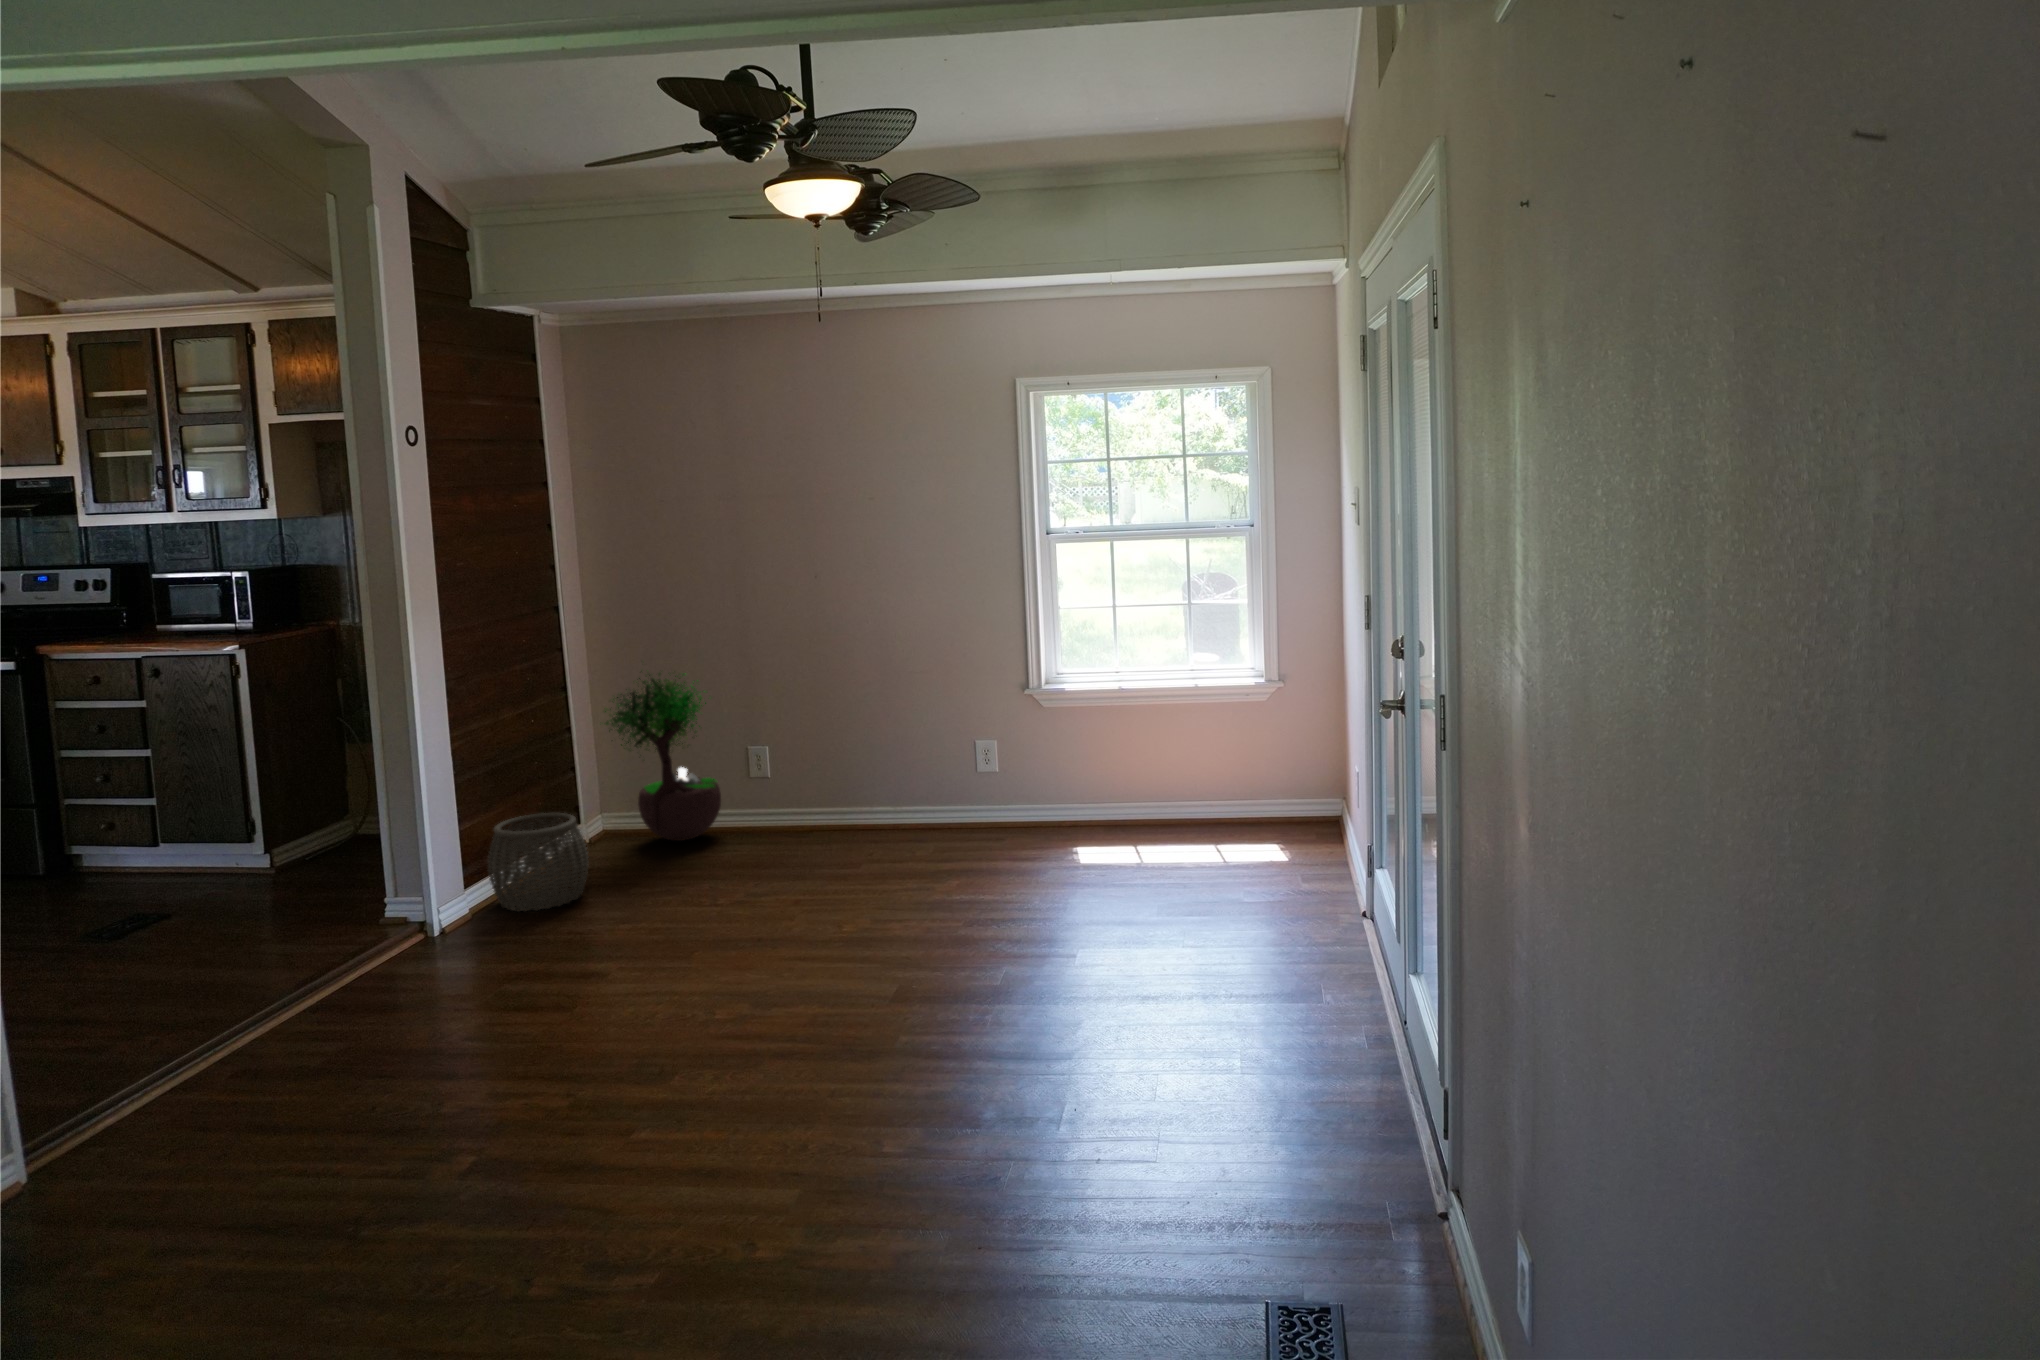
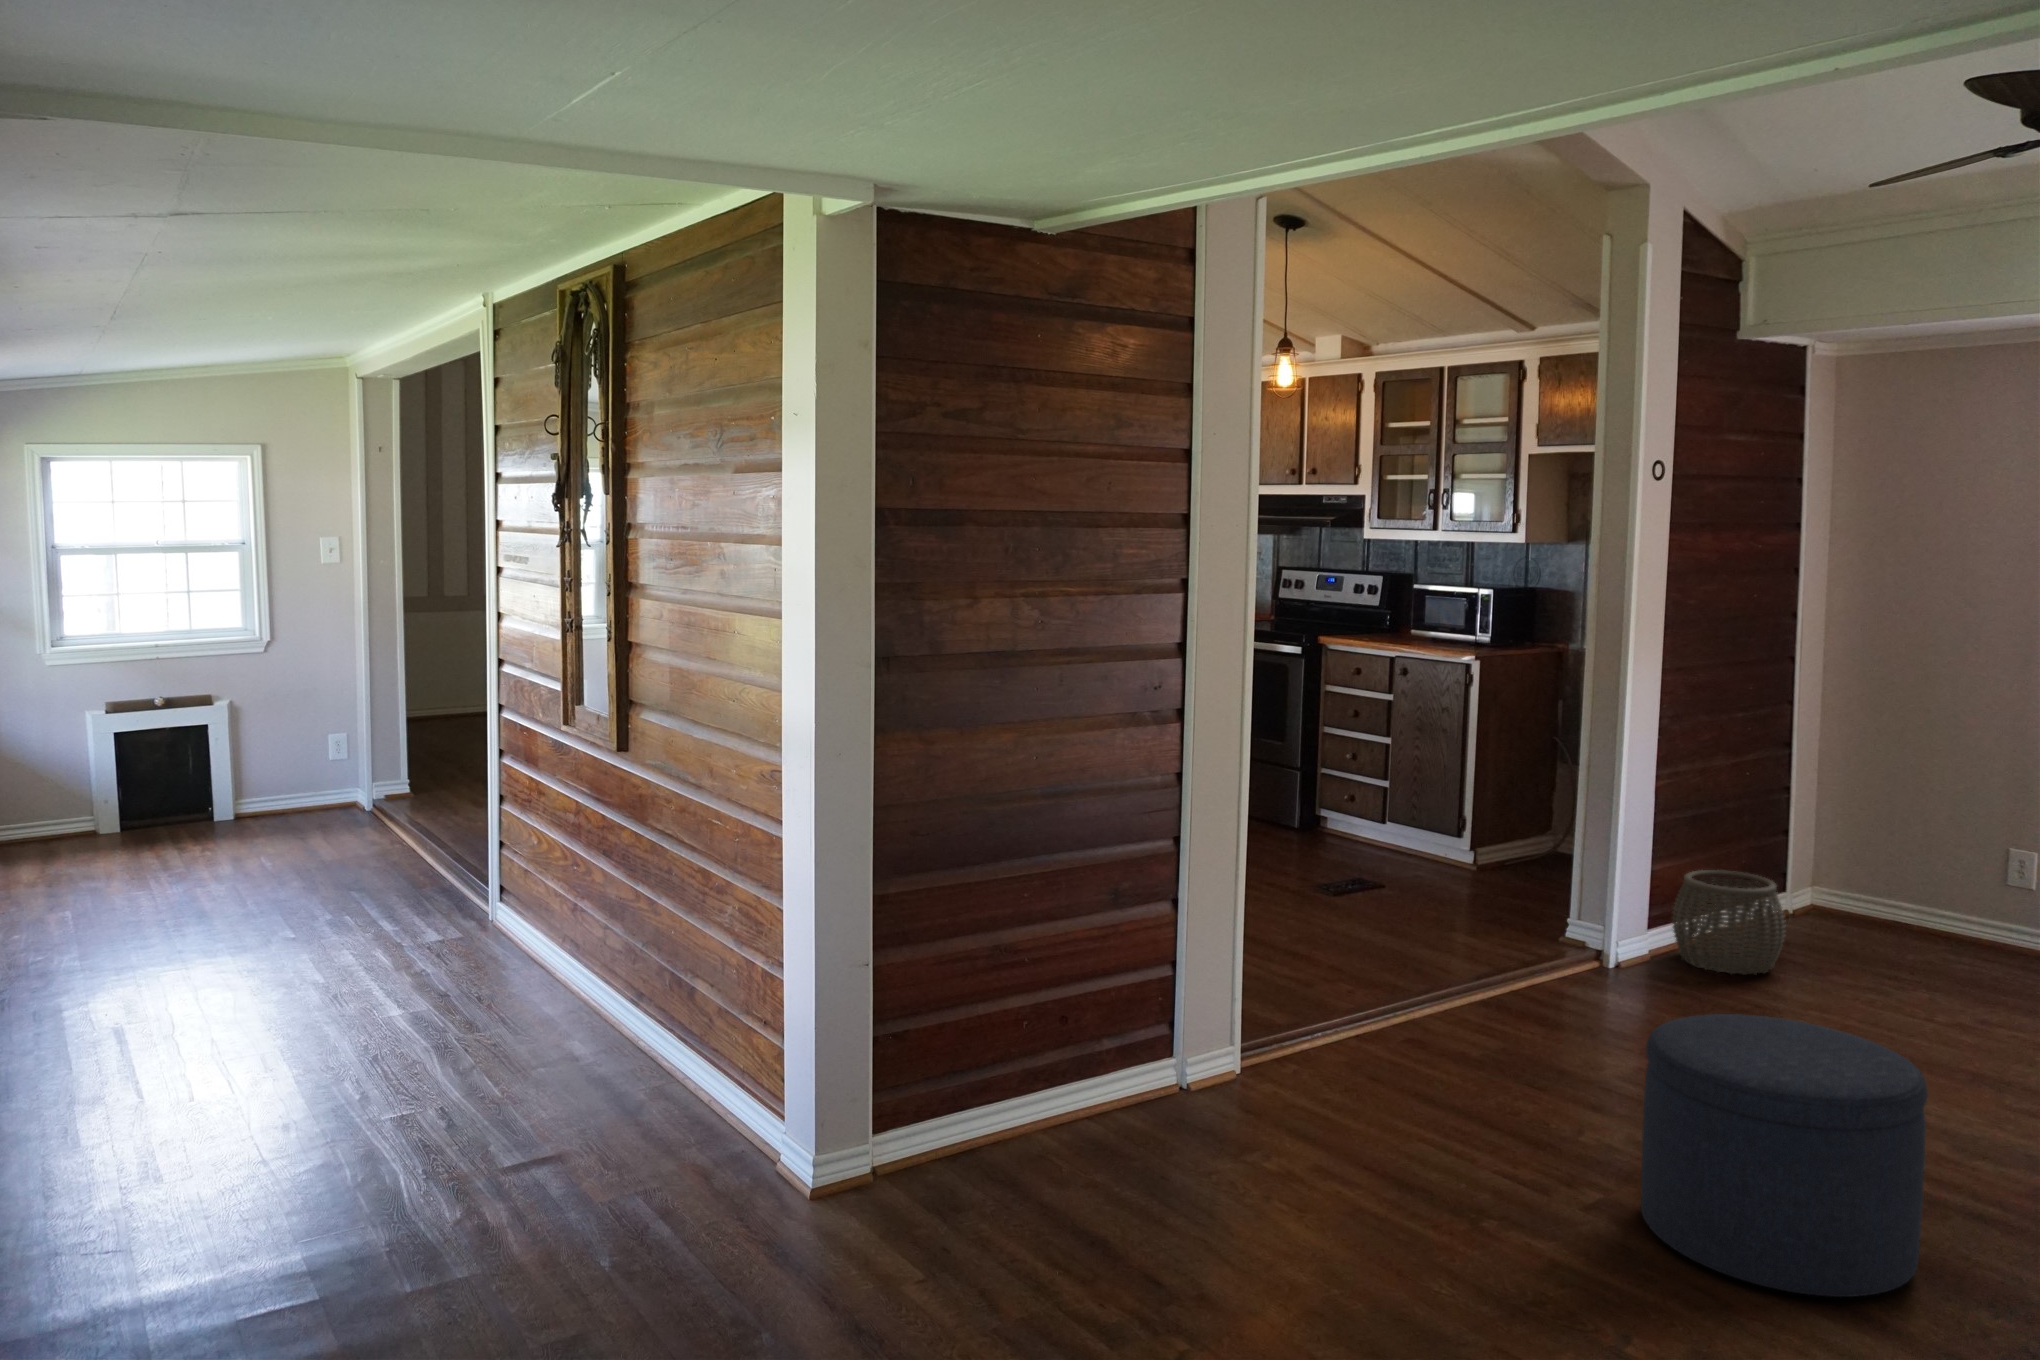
potted tree: present [602,671,721,841] -> none [1821,726,1972,945]
ottoman: none [494,942,748,1207] -> present [1641,1014,1928,1297]

